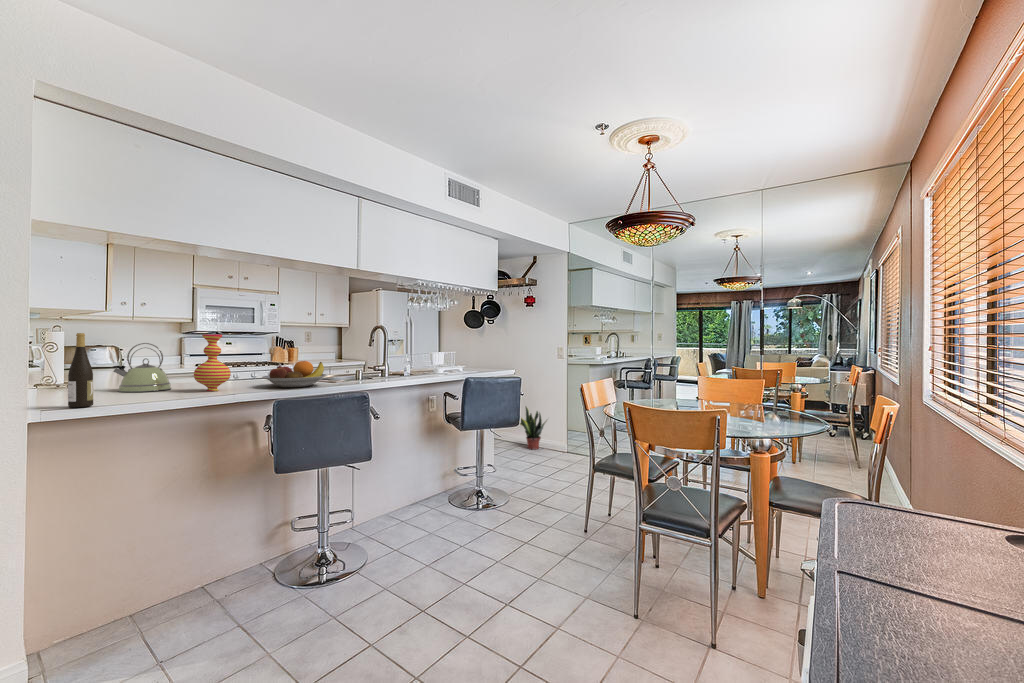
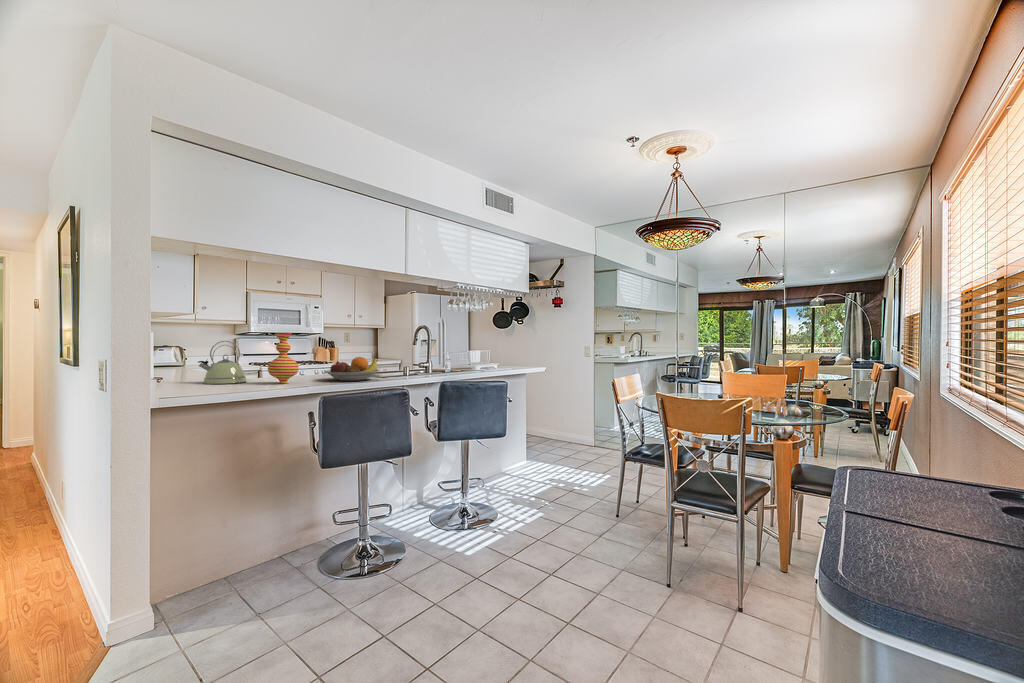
wine bottle: present [68,333,94,407] -> none [176,331,195,395]
potted plant: present [520,407,547,450] -> none [546,402,576,444]

